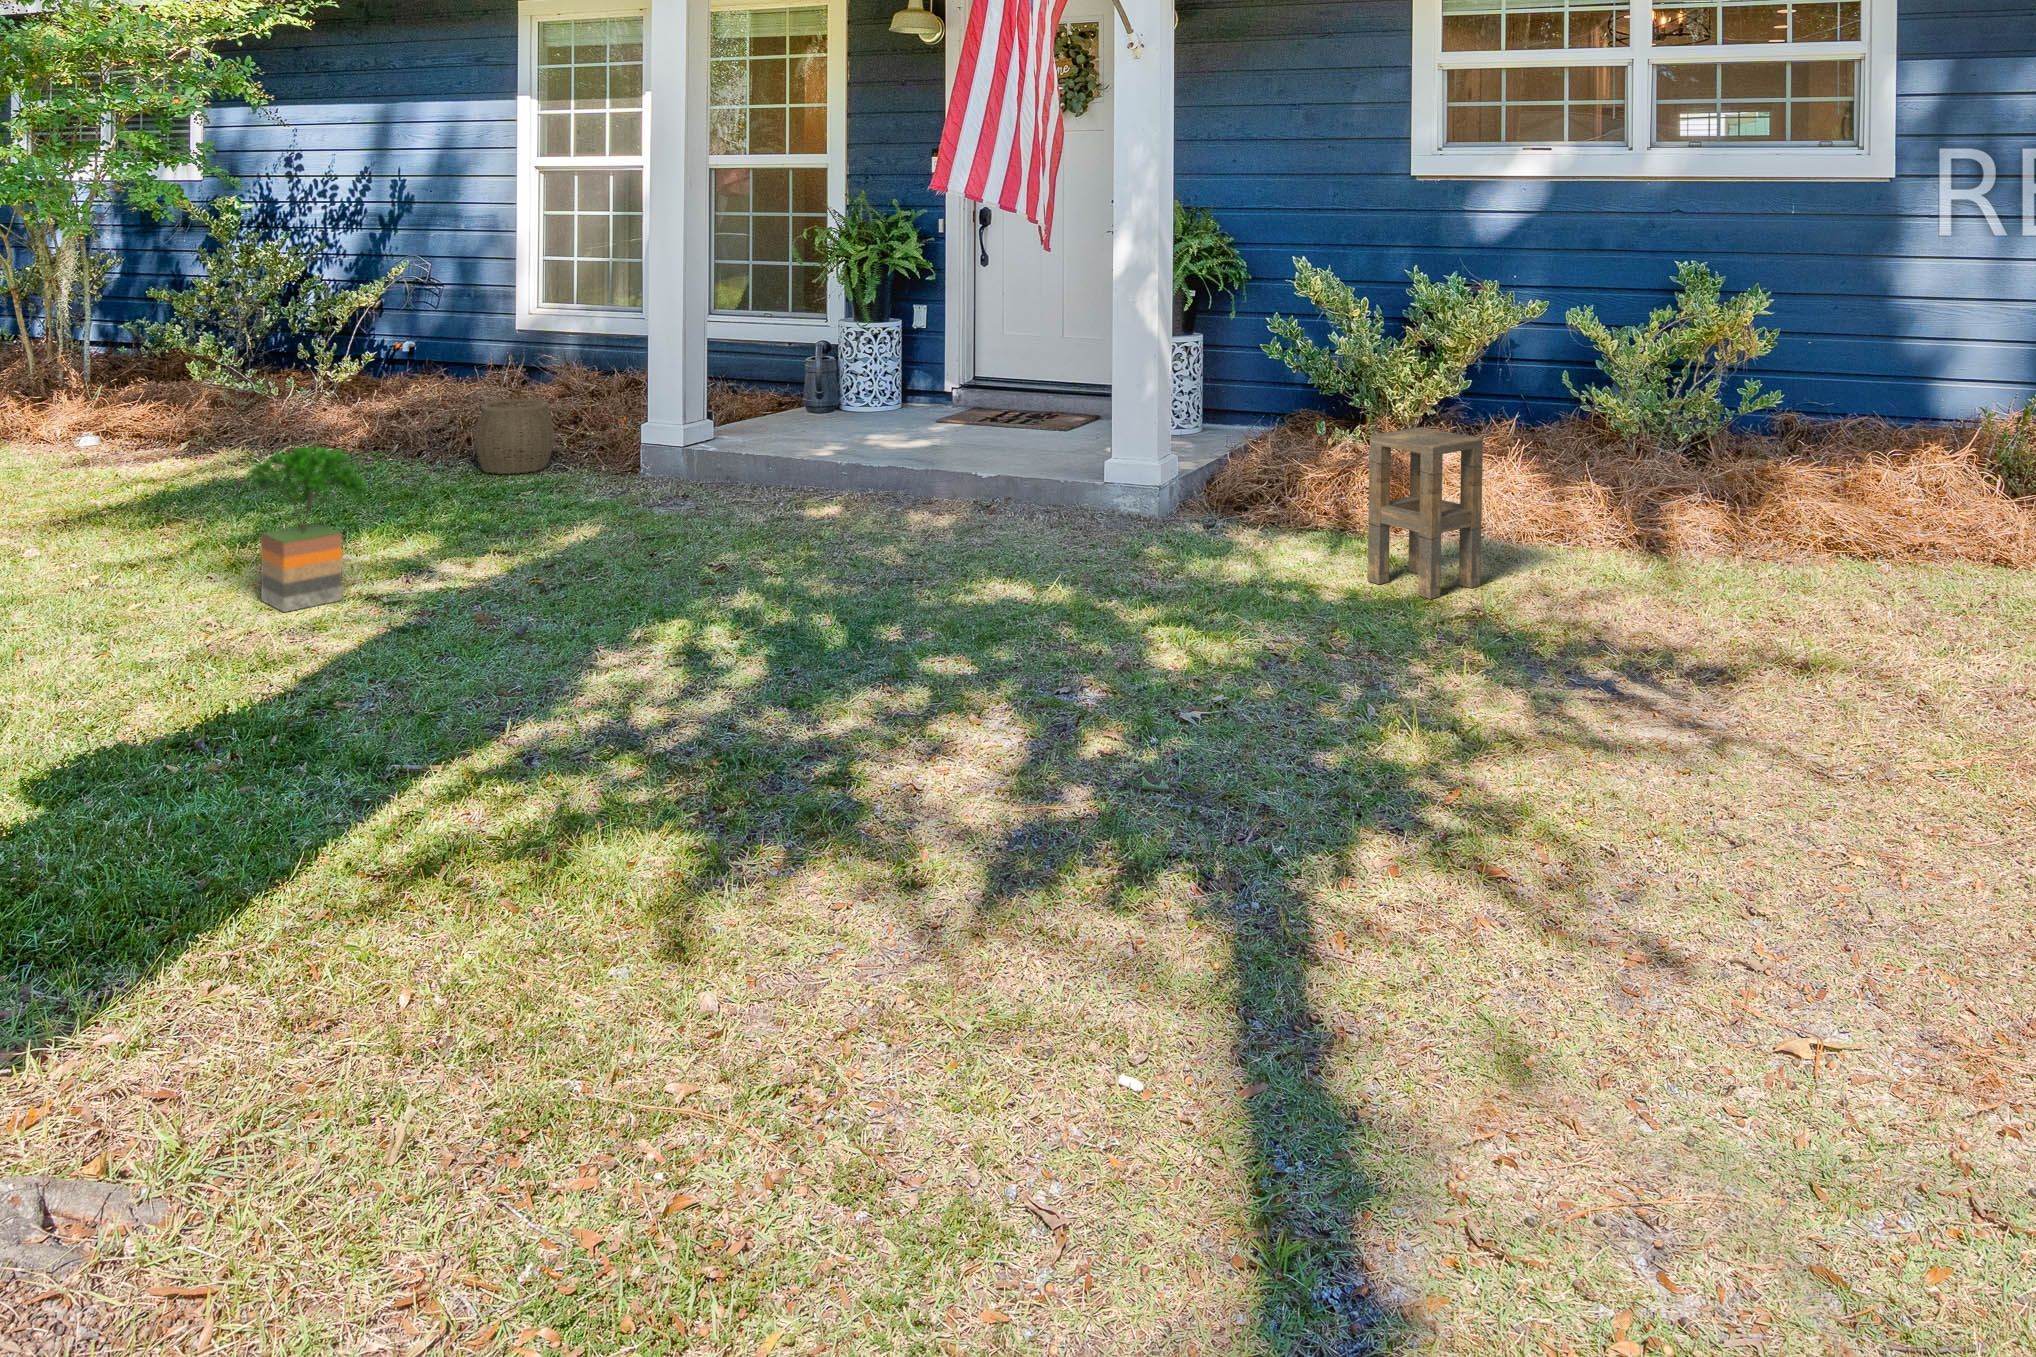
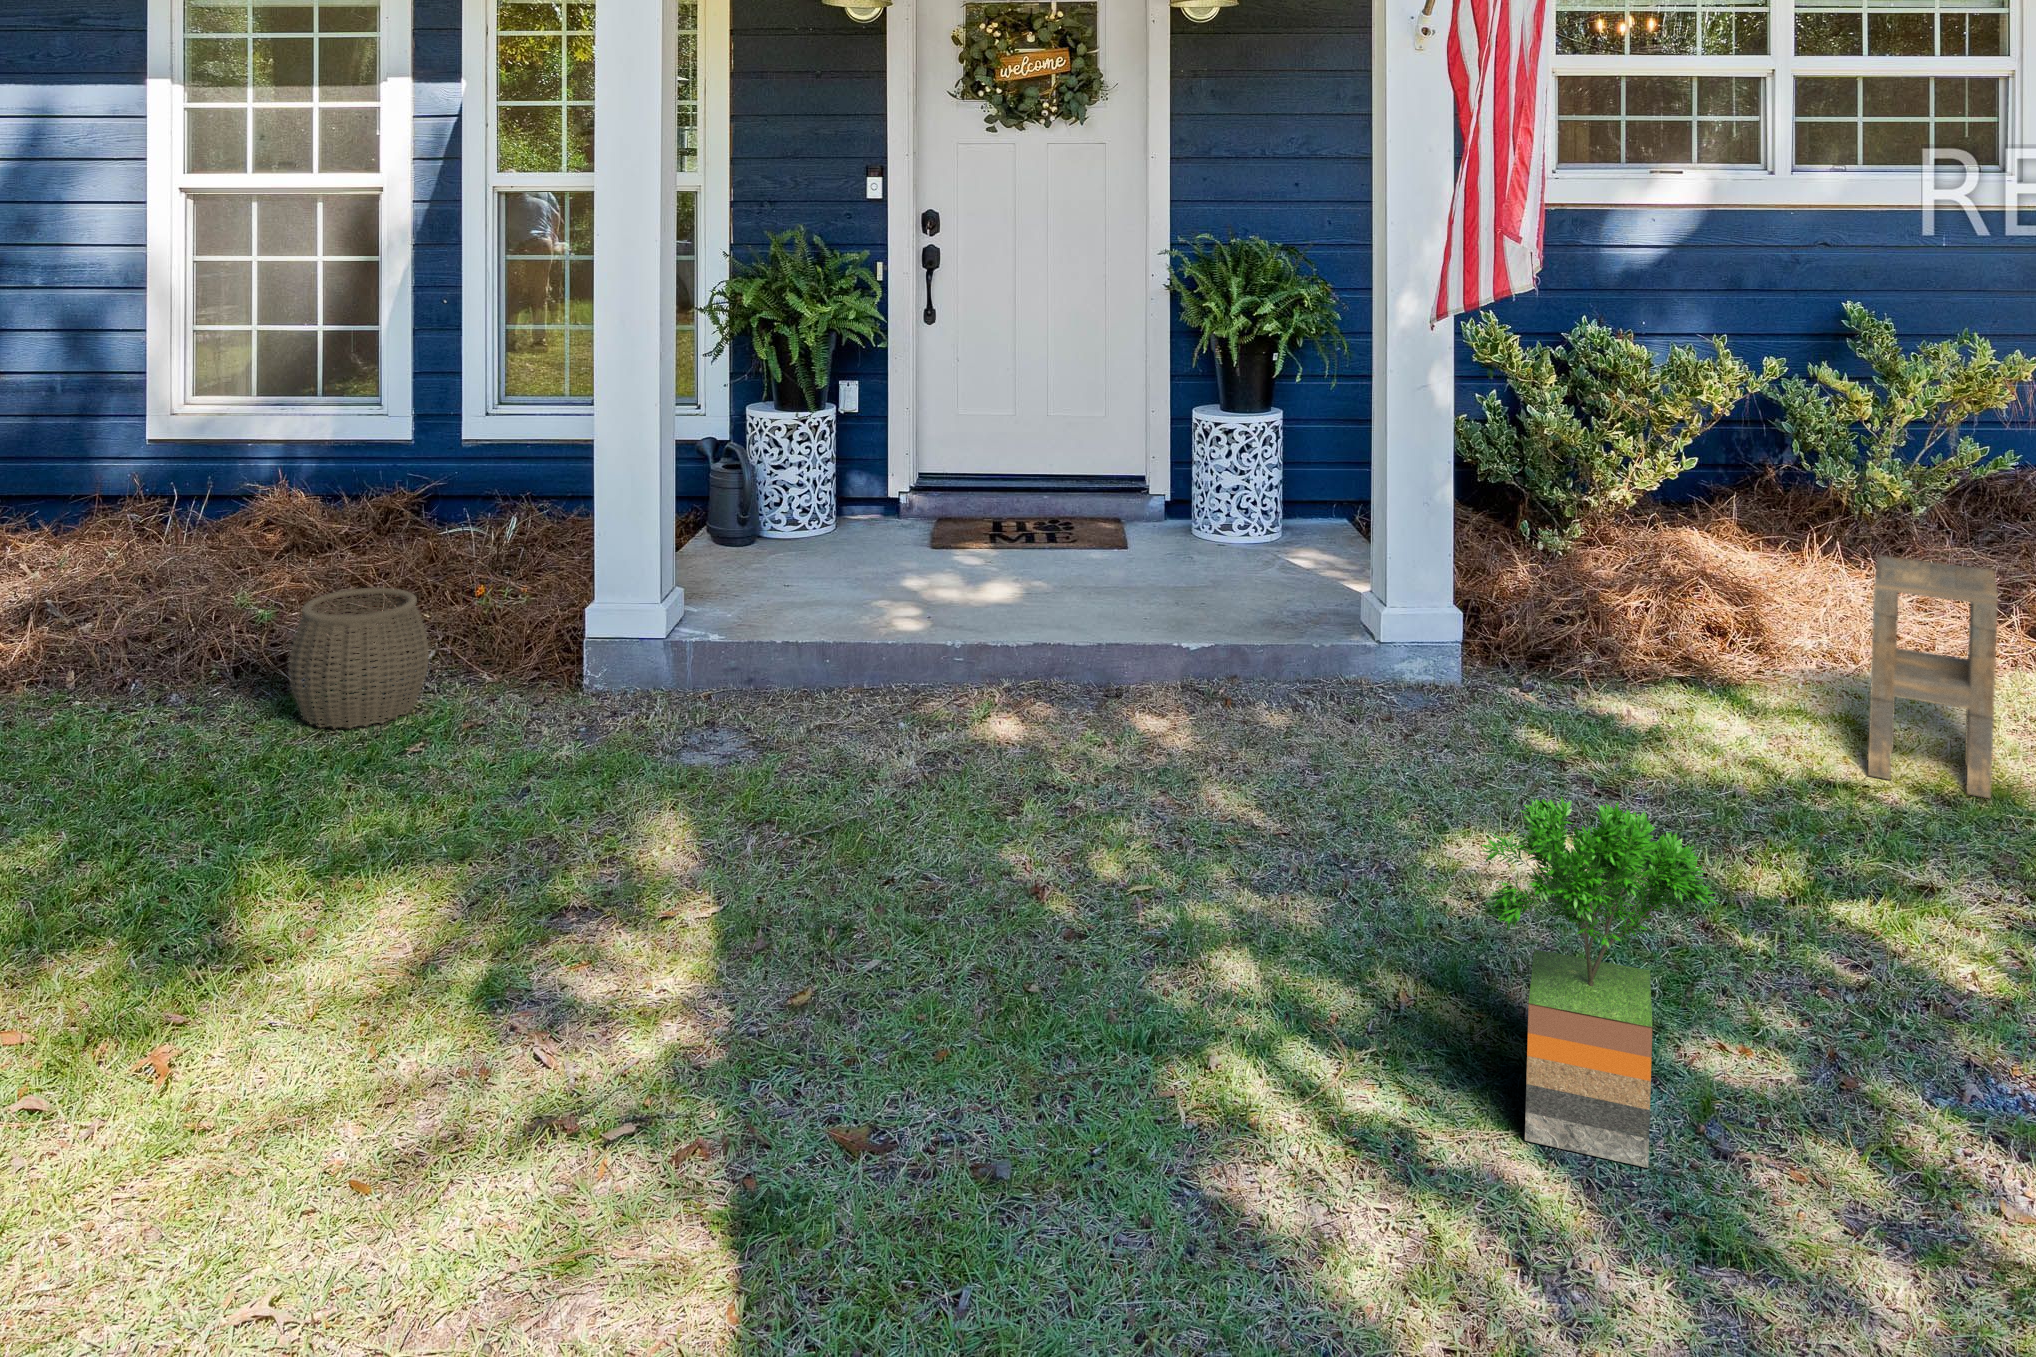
potted tree: present [247,447,369,612] -> present [1482,797,1717,1168]

